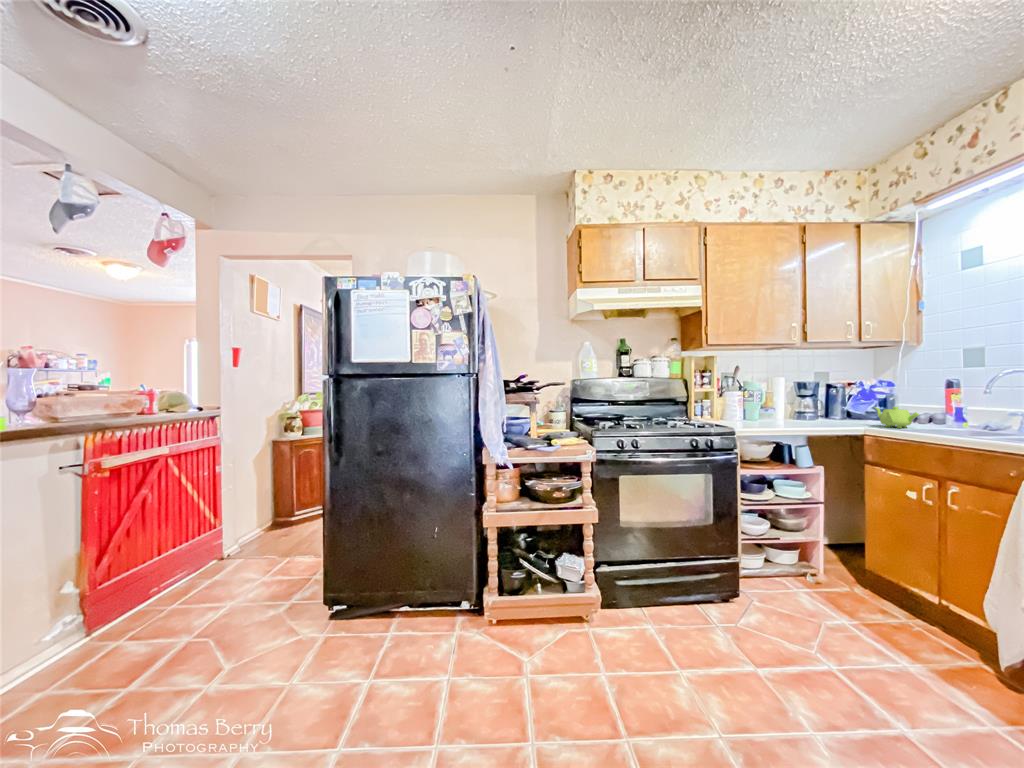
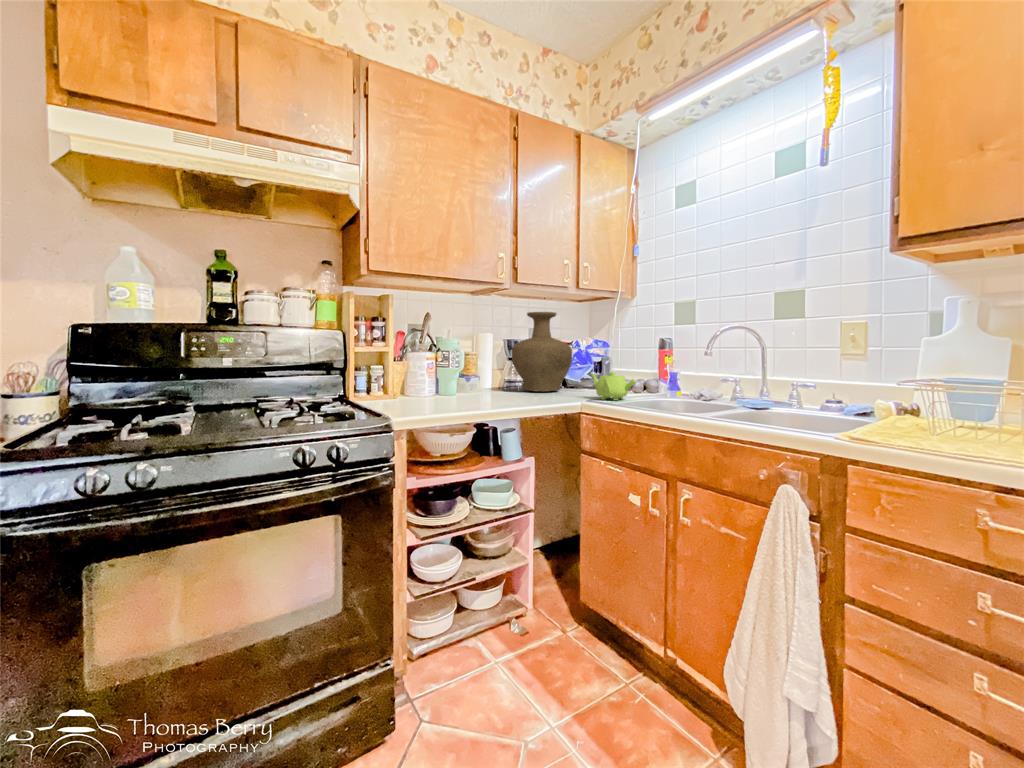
vase: none [798,360,856,420] -> present [512,312,572,392]

